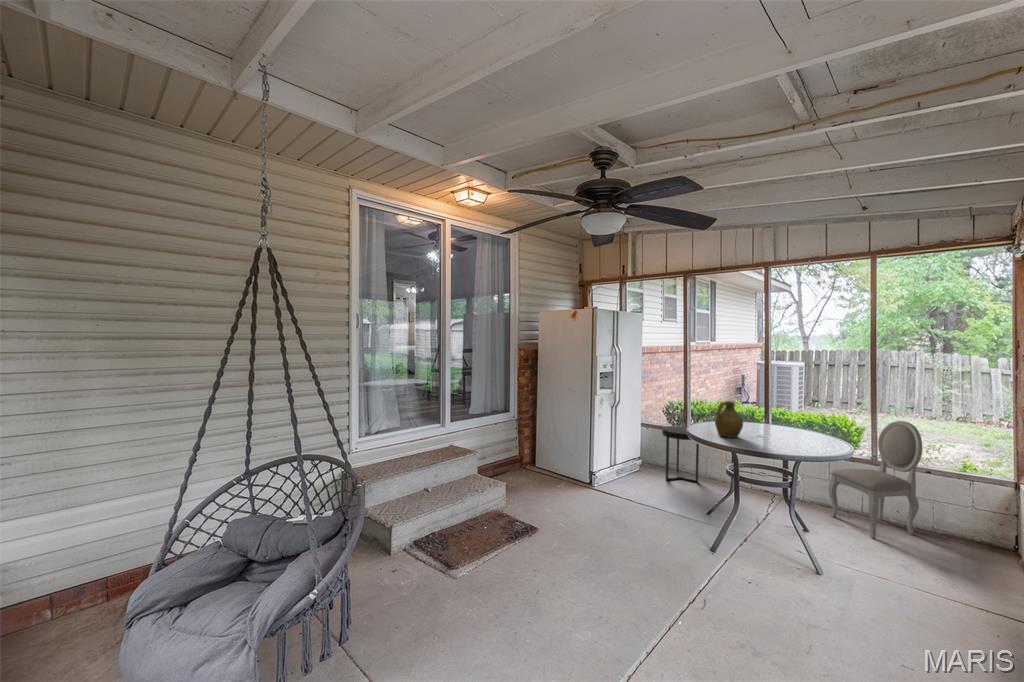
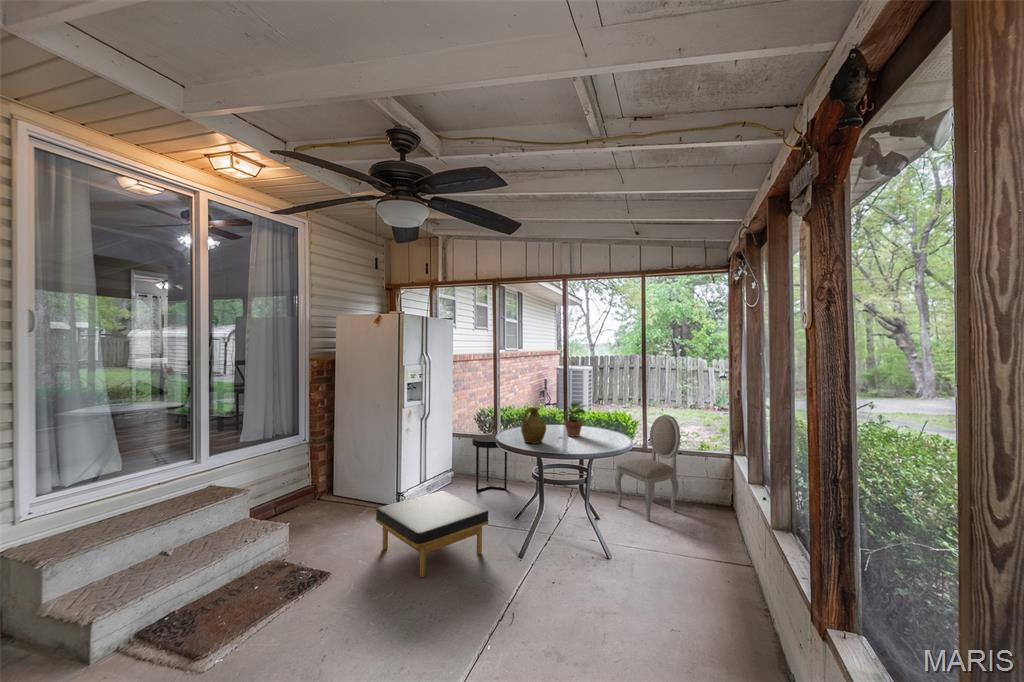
potted plant: none [757,399,793,435] -> present [558,402,586,437]
ottoman: none [575,473,680,545] -> present [376,491,488,577]

